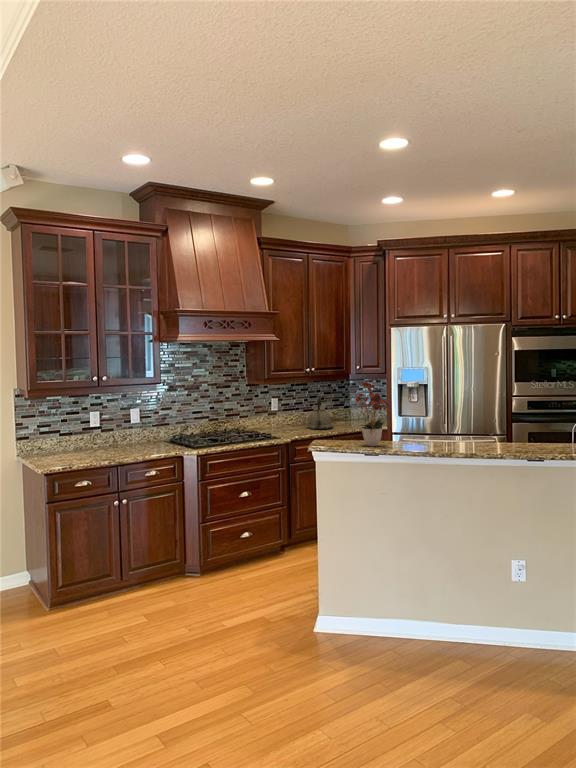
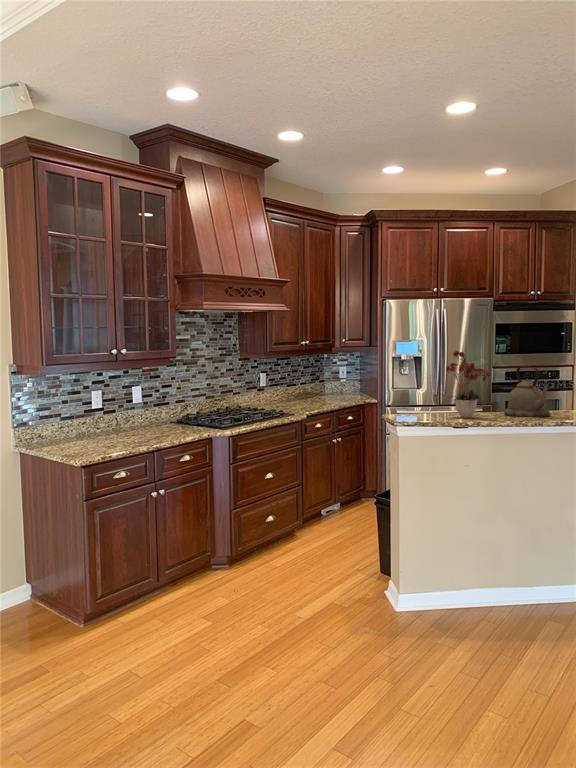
kettle: present [307,398,333,429] -> present [504,366,550,417]

